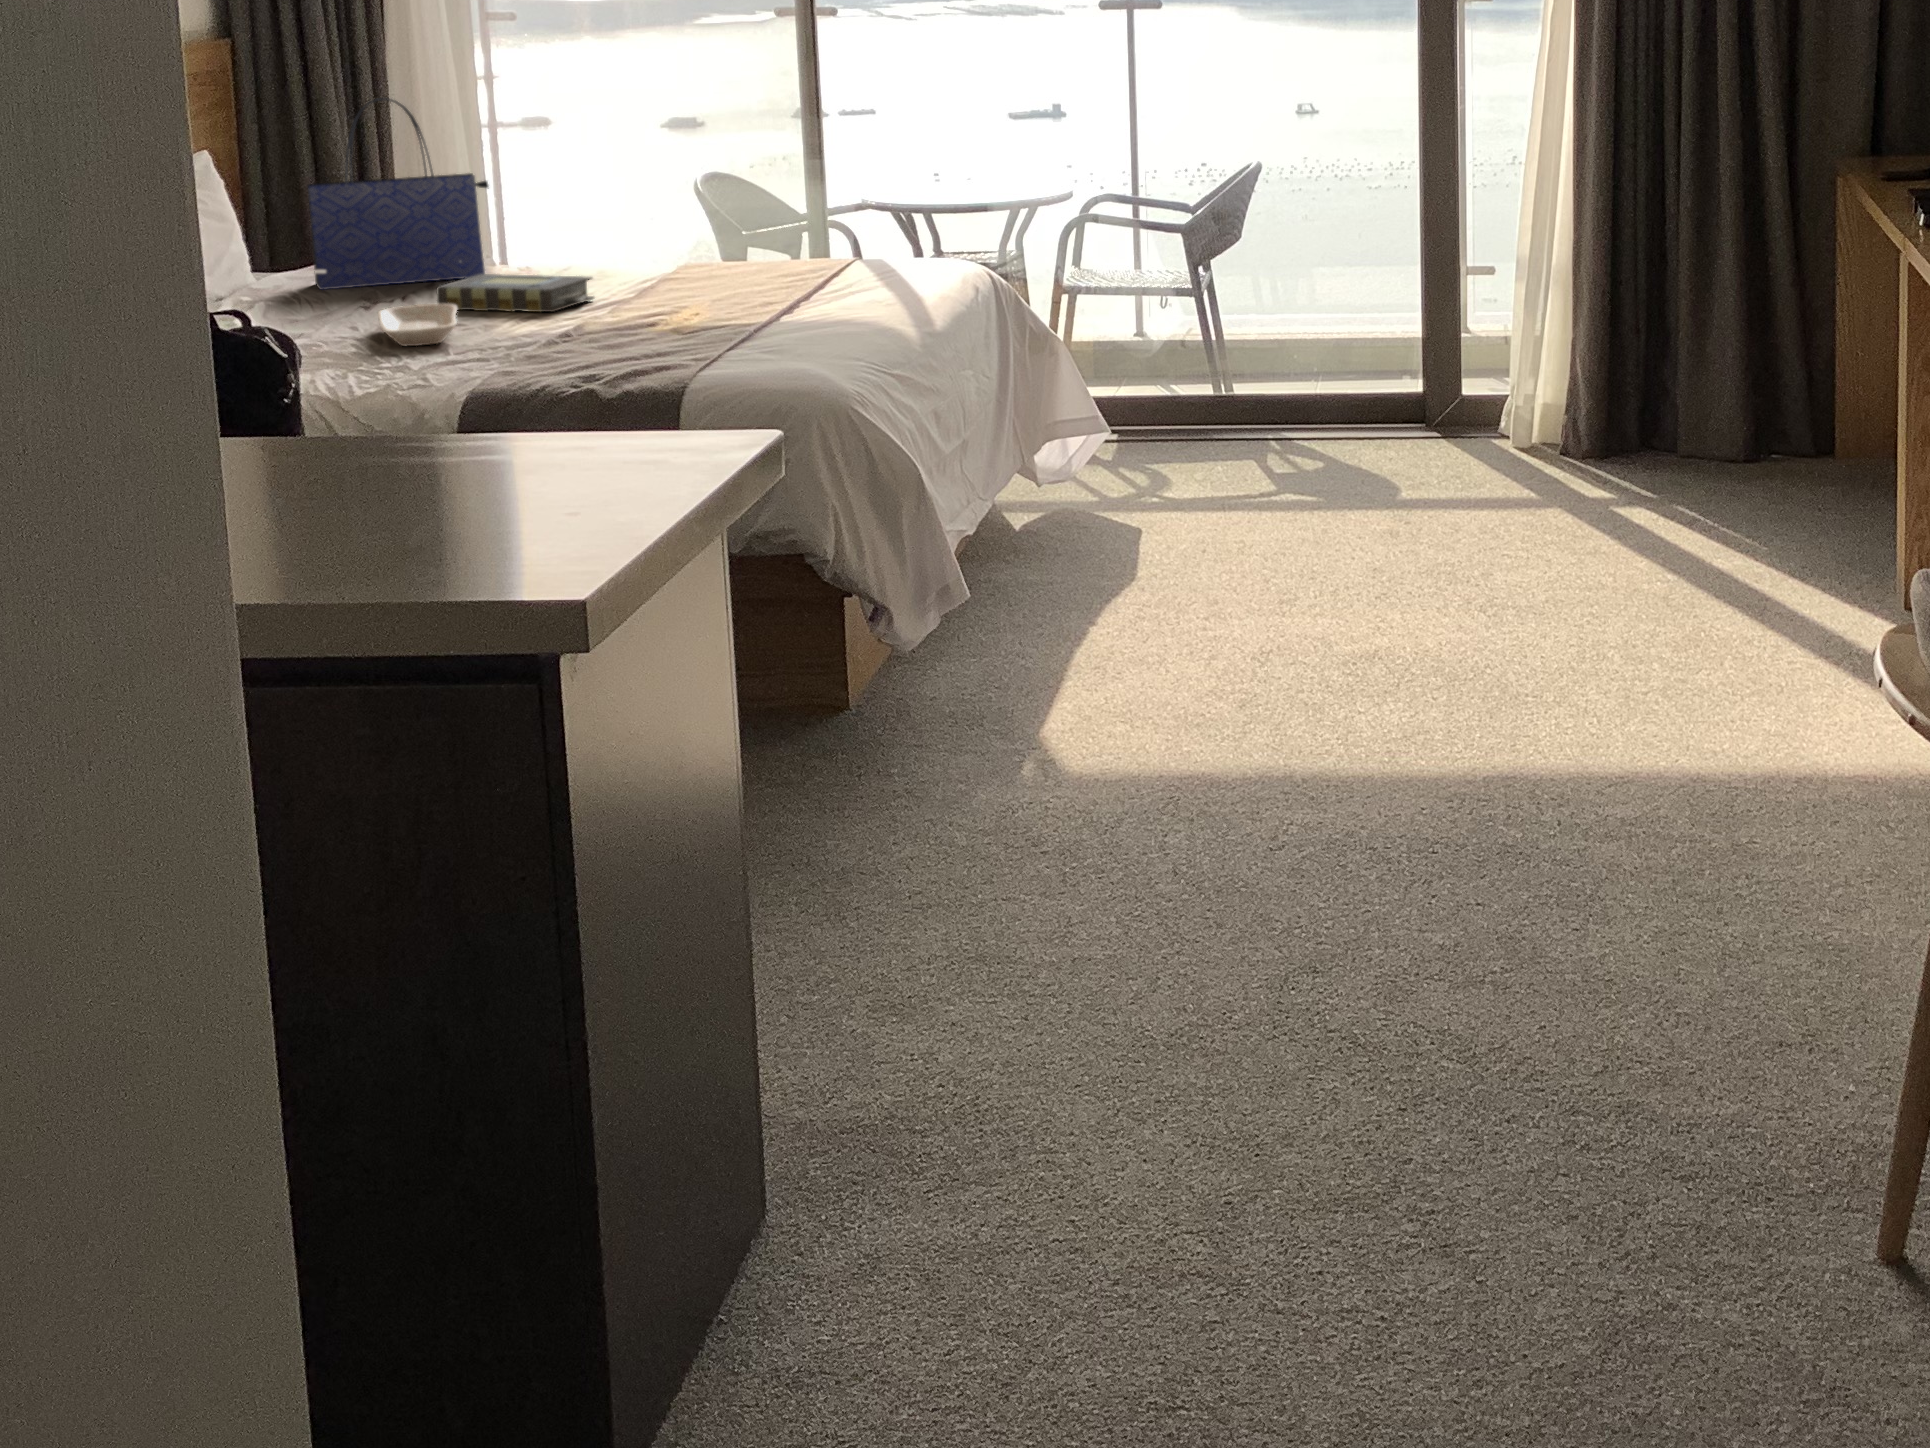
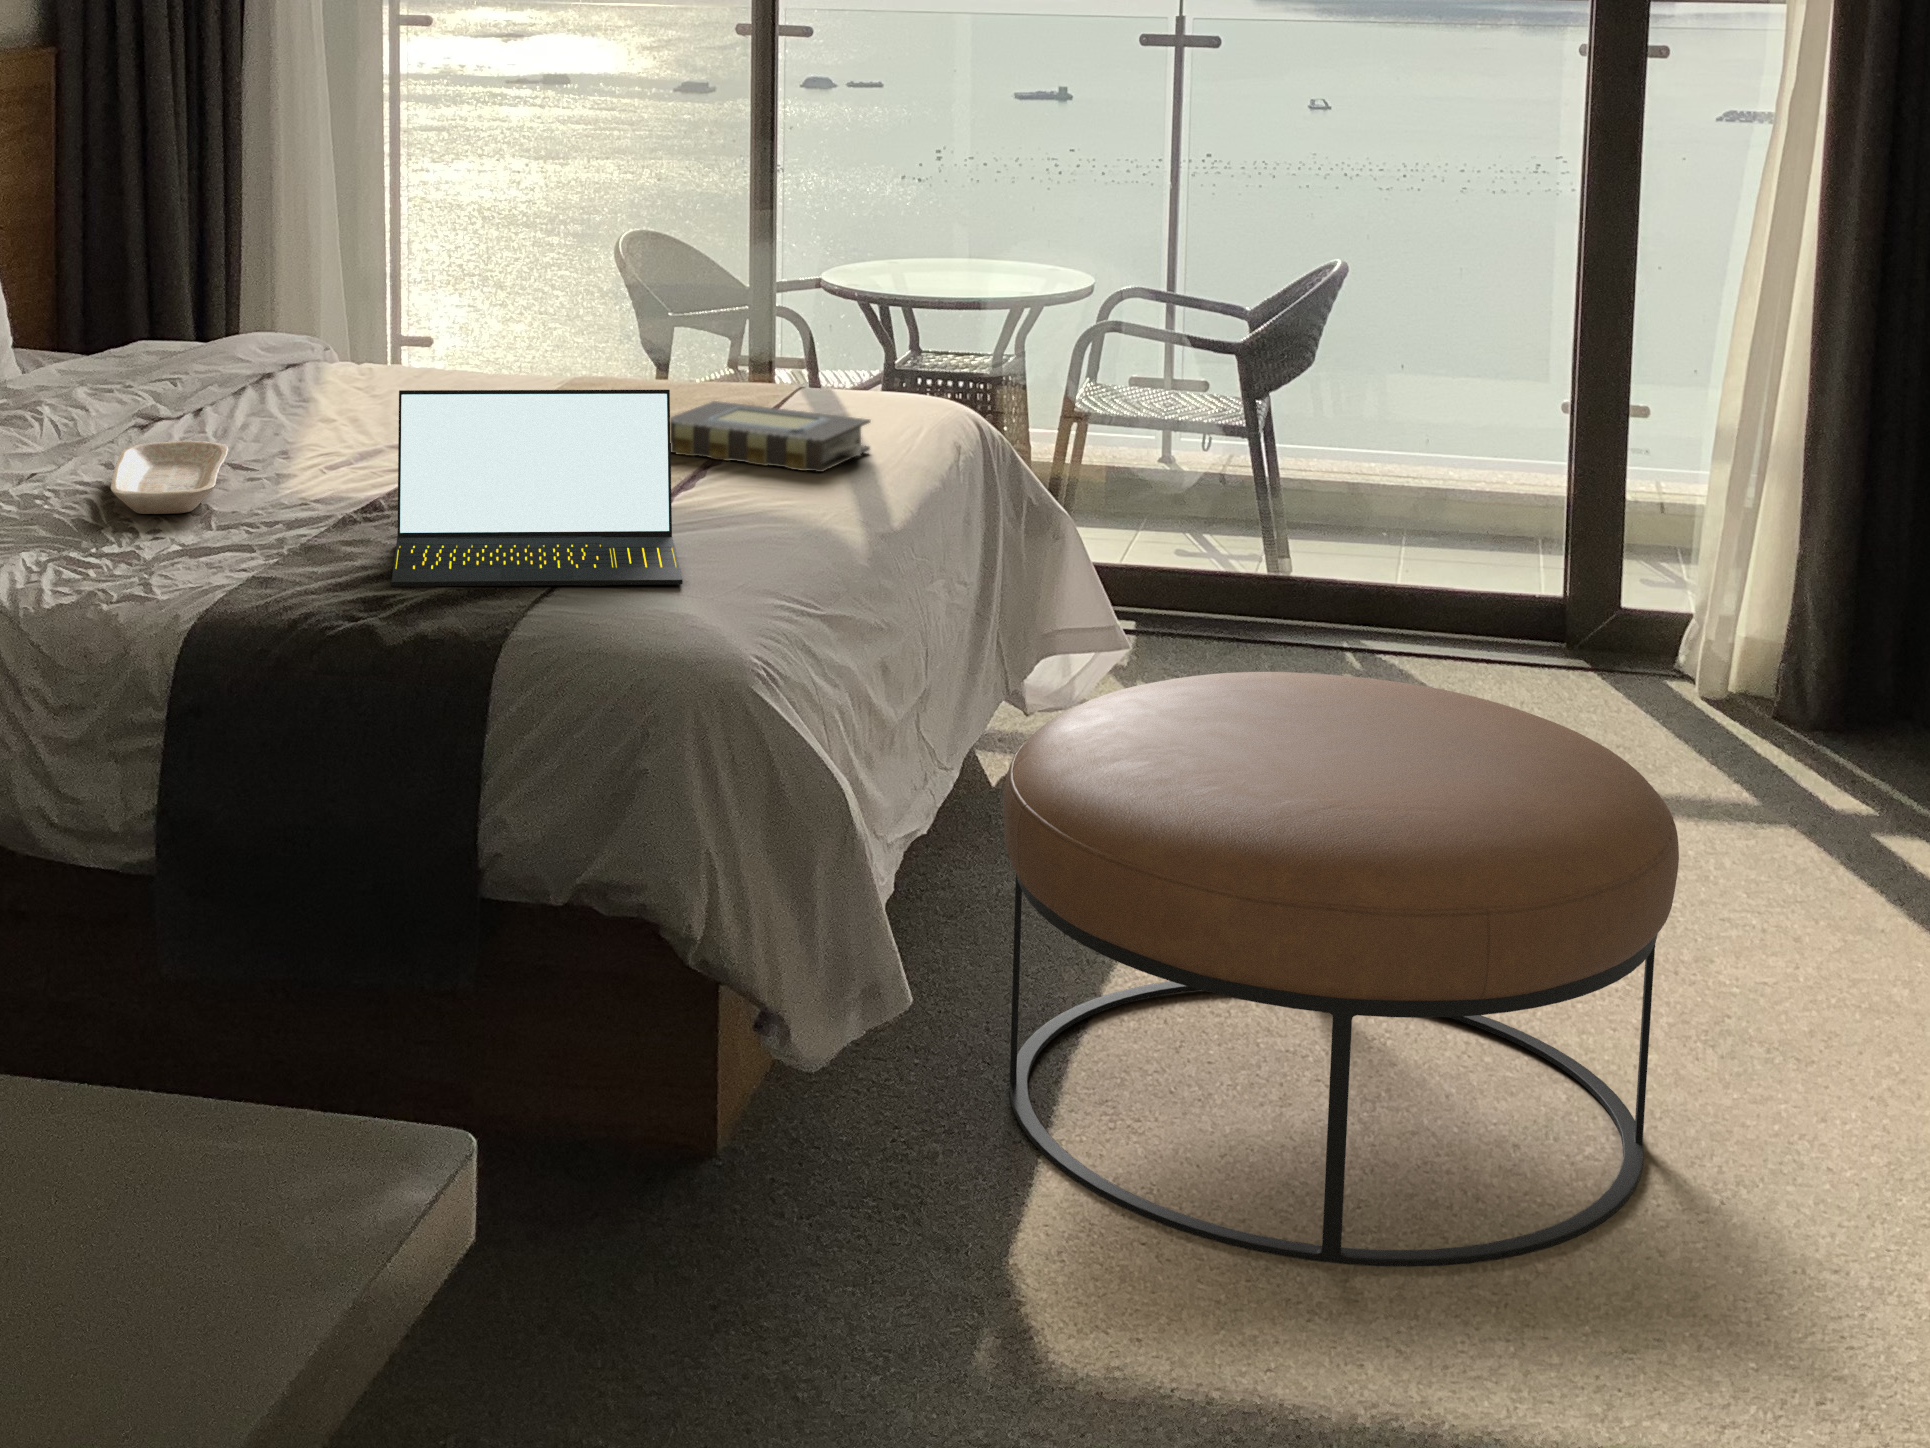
tote bag: present [307,98,489,290] -> none [83,139,319,388]
laptop: none [586,234,797,367] -> present [392,390,683,587]
book: present [437,274,594,312] -> present [670,401,870,472]
ottoman: none [1019,394,1437,721] -> present [1003,672,1679,1267]

